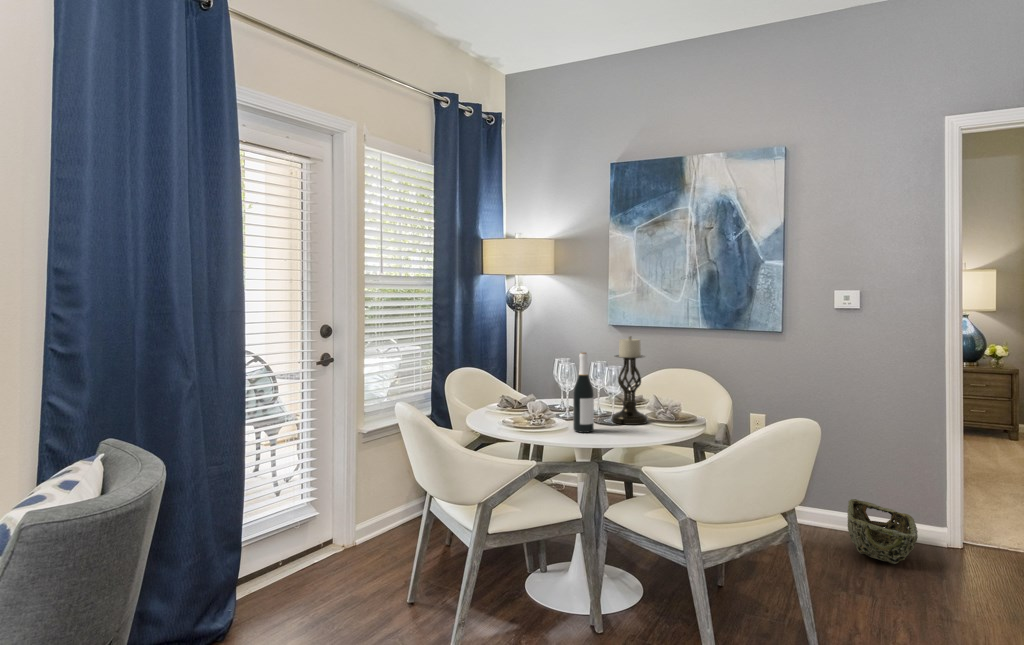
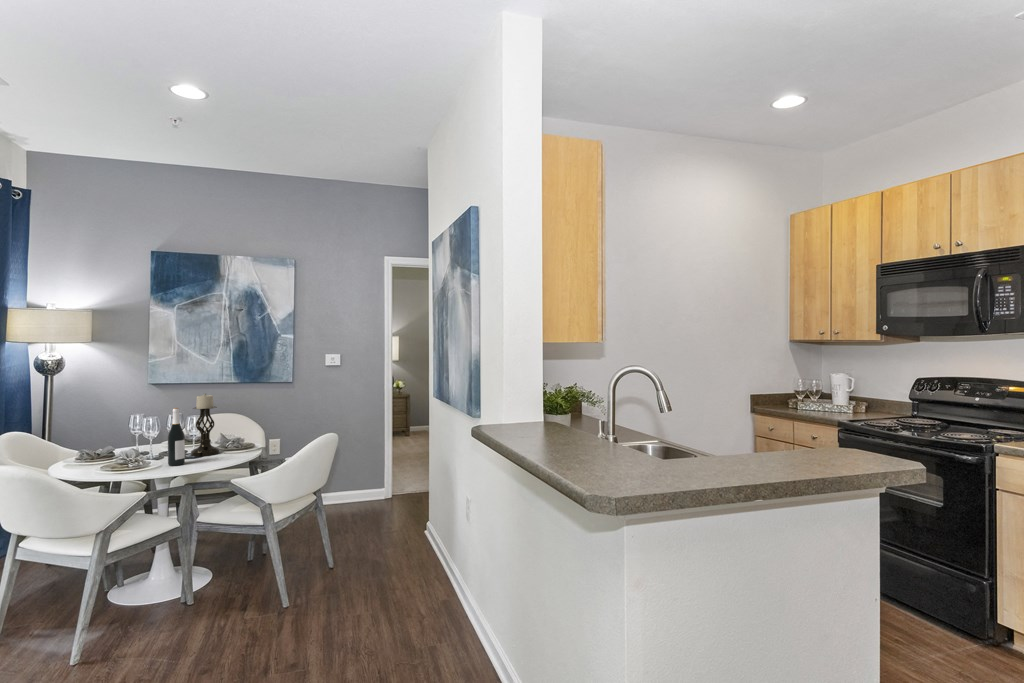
woven basket: present [847,499,918,564] -> none [338,484,377,516]

